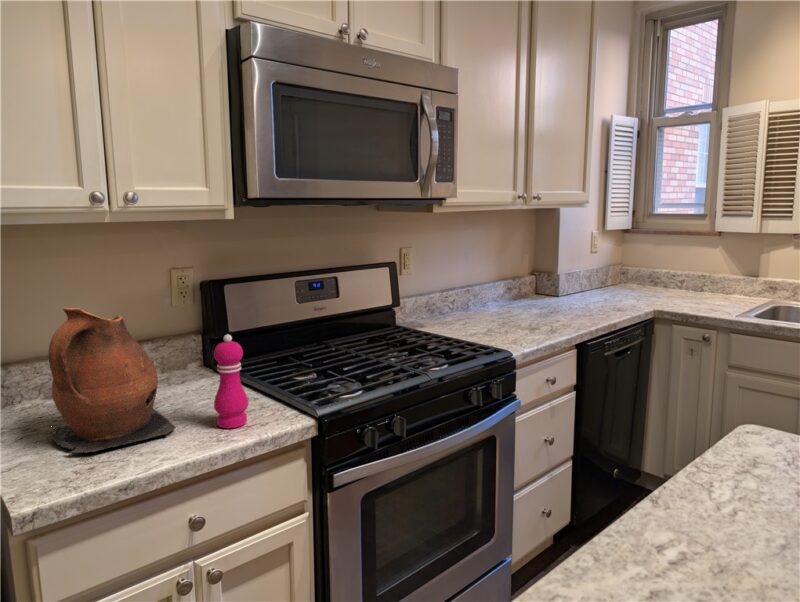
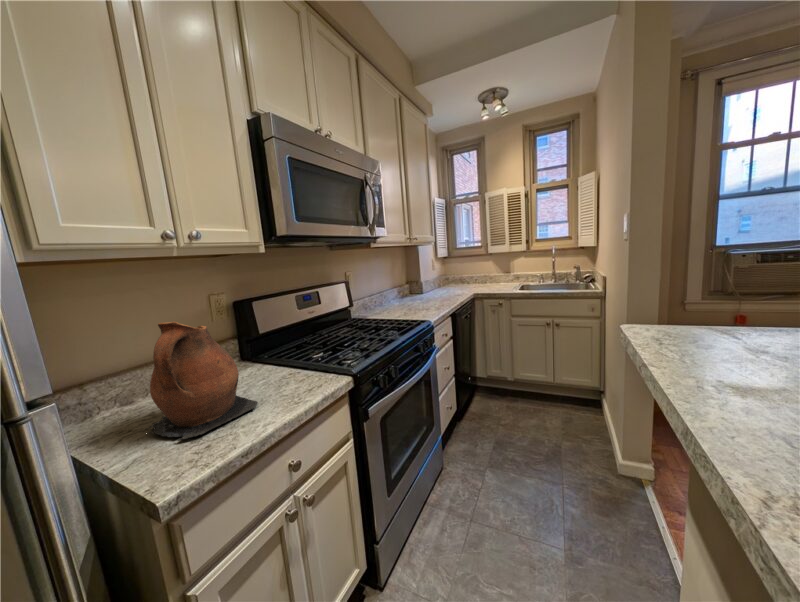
pepper mill: present [214,334,248,428] -> none [280,328,308,395]

